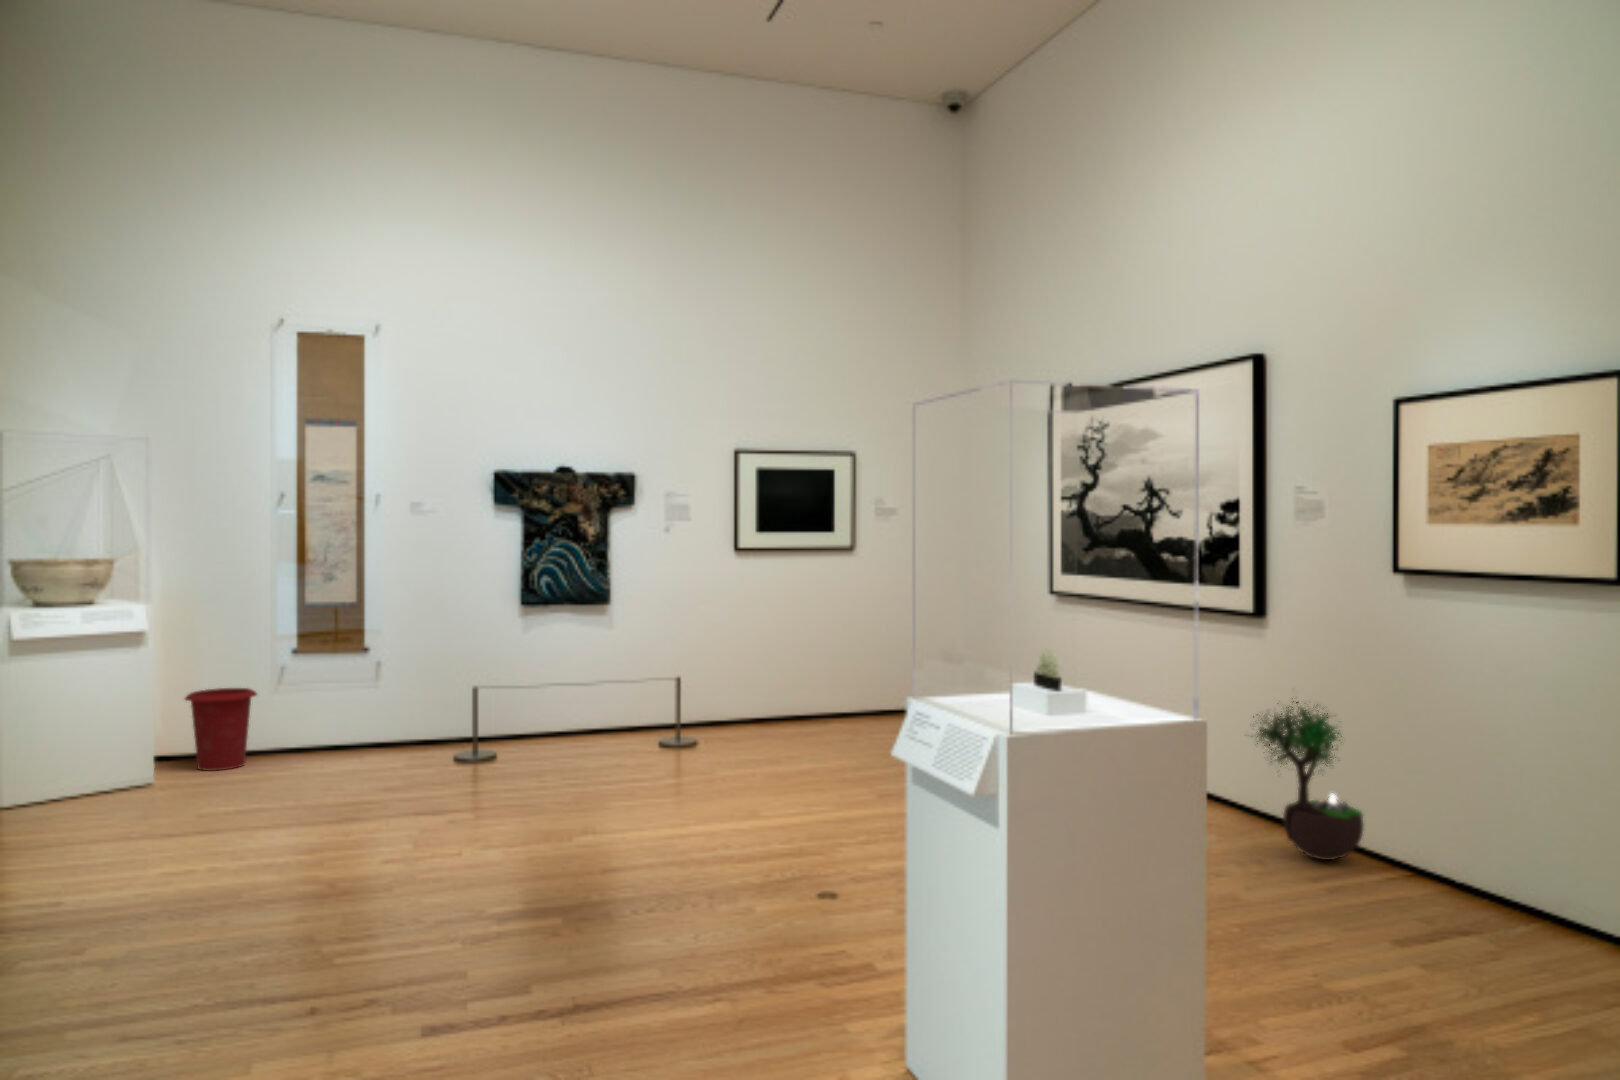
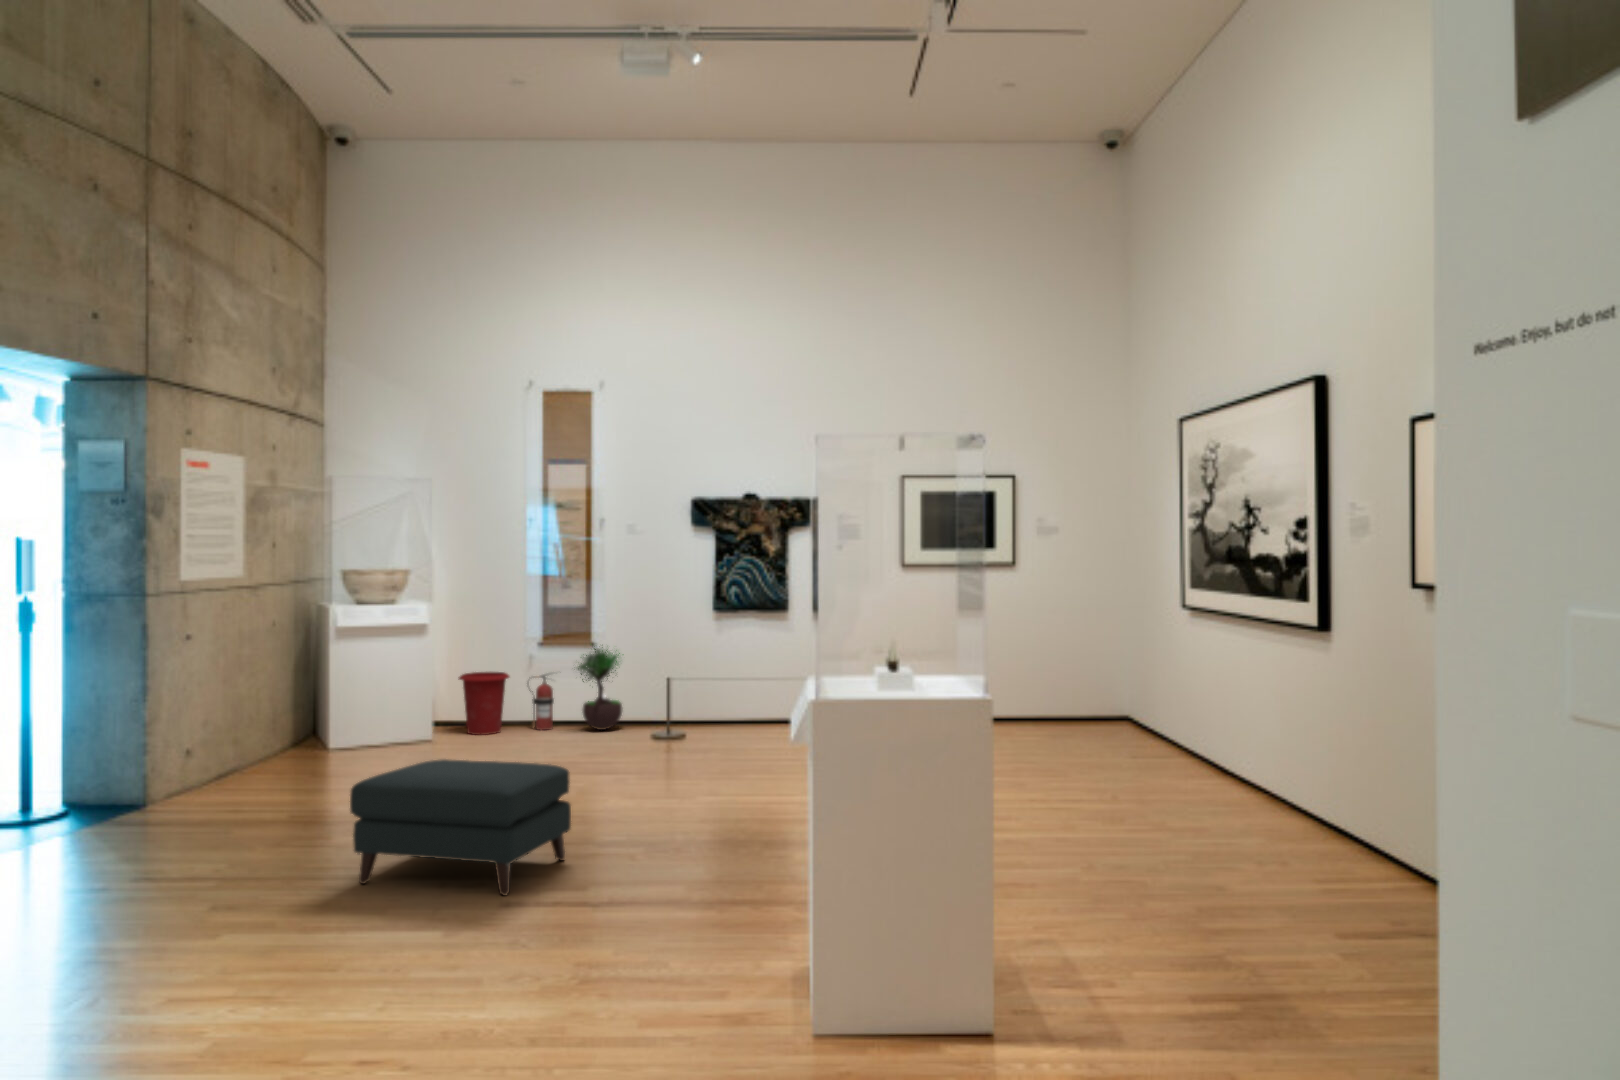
fire extinguisher: none [280,684,326,759] -> present [532,673,554,730]
potted tree: present [1250,698,1364,860] -> present [578,646,622,730]
ottoman: none [146,824,465,1027] -> present [350,759,571,895]

